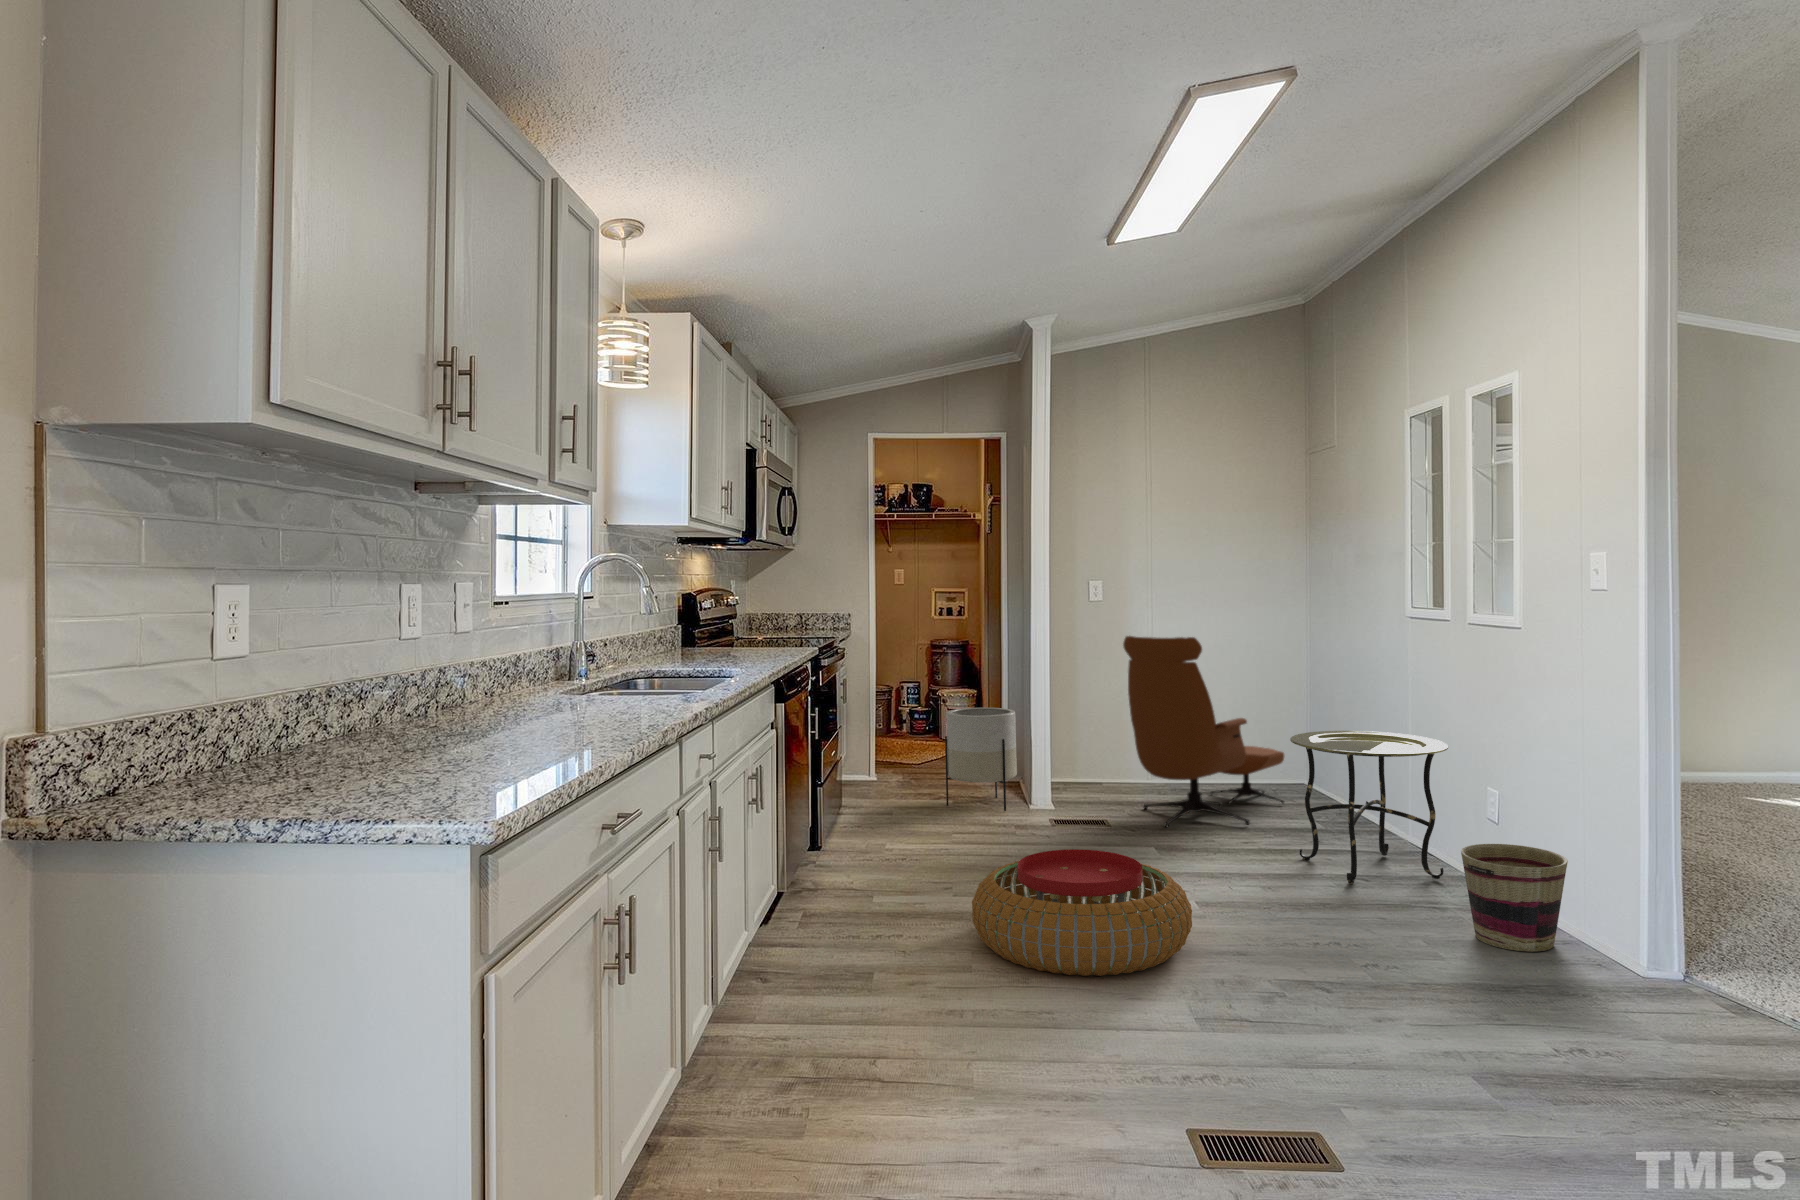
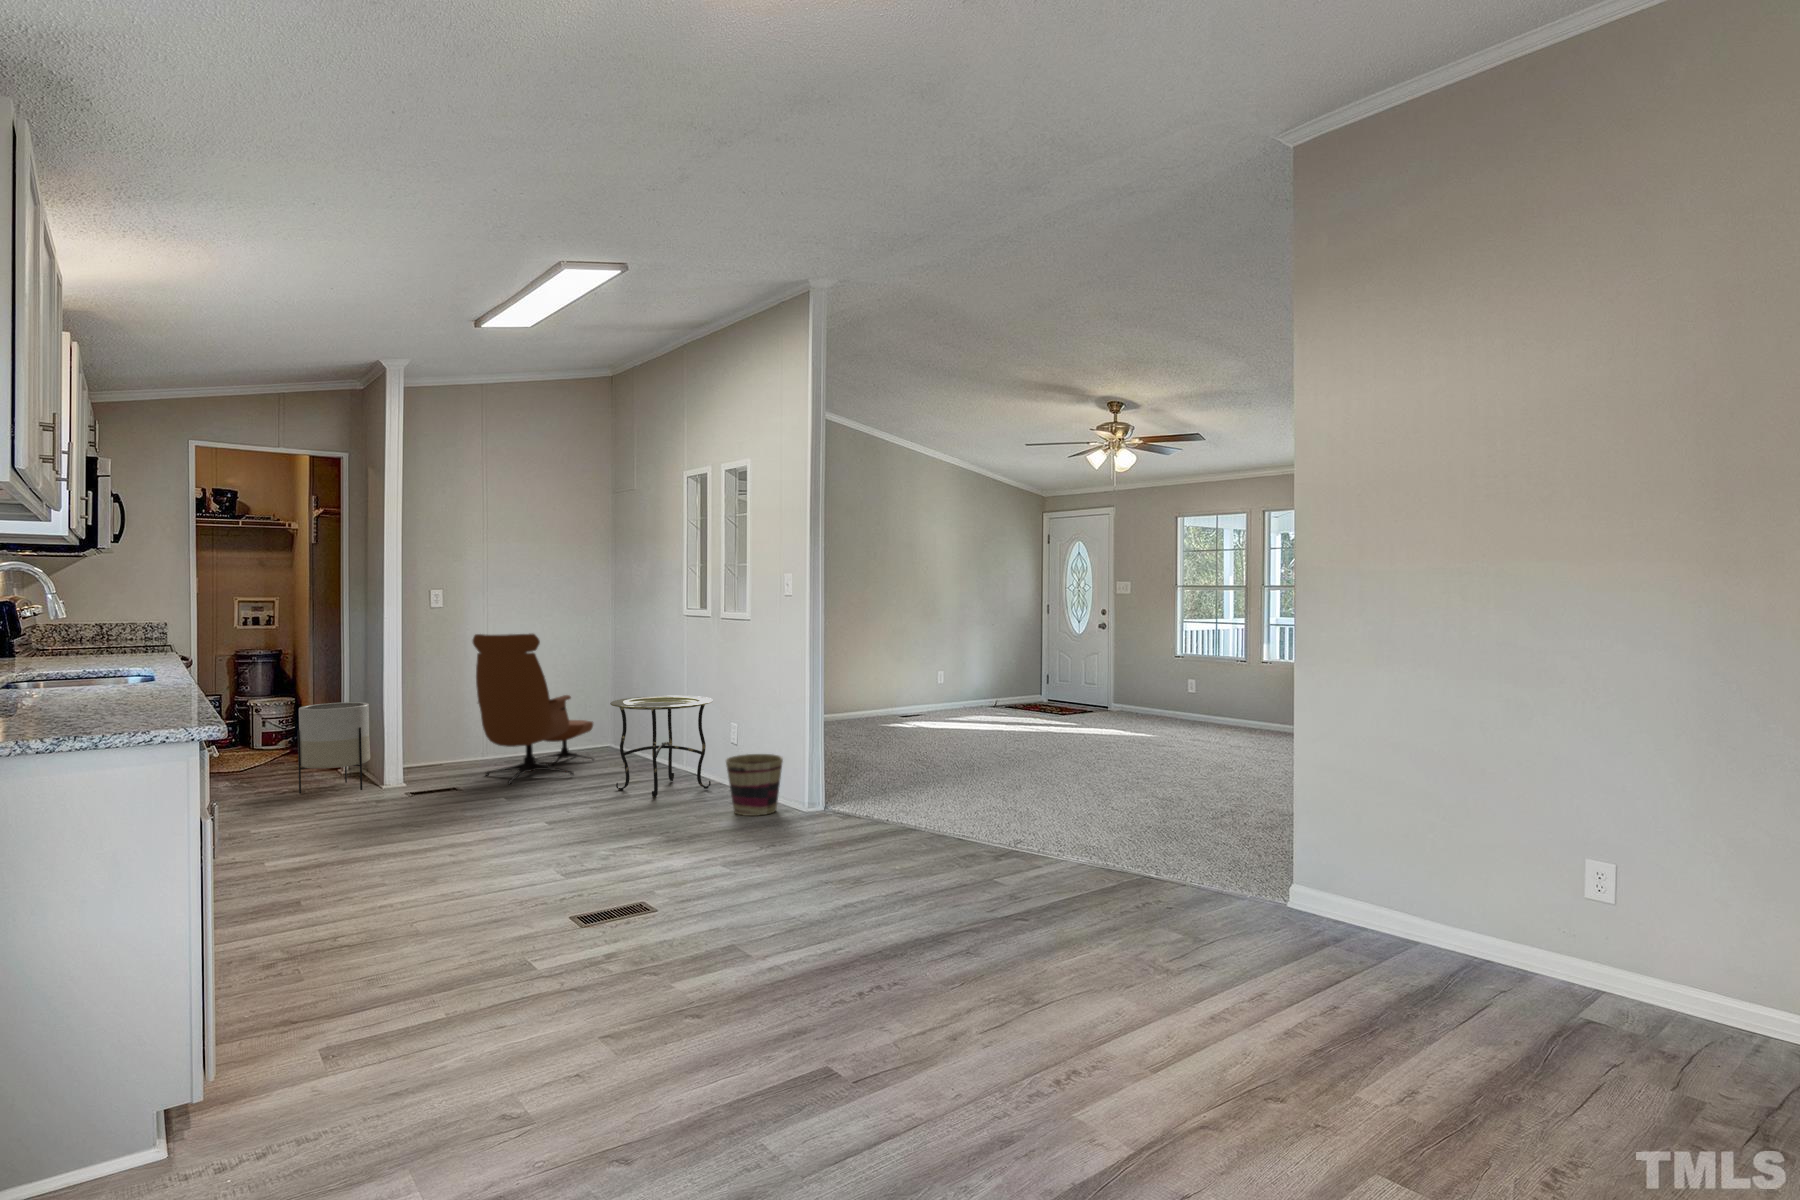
pouf: present [972,849,1192,976] -> none [388,789,563,875]

